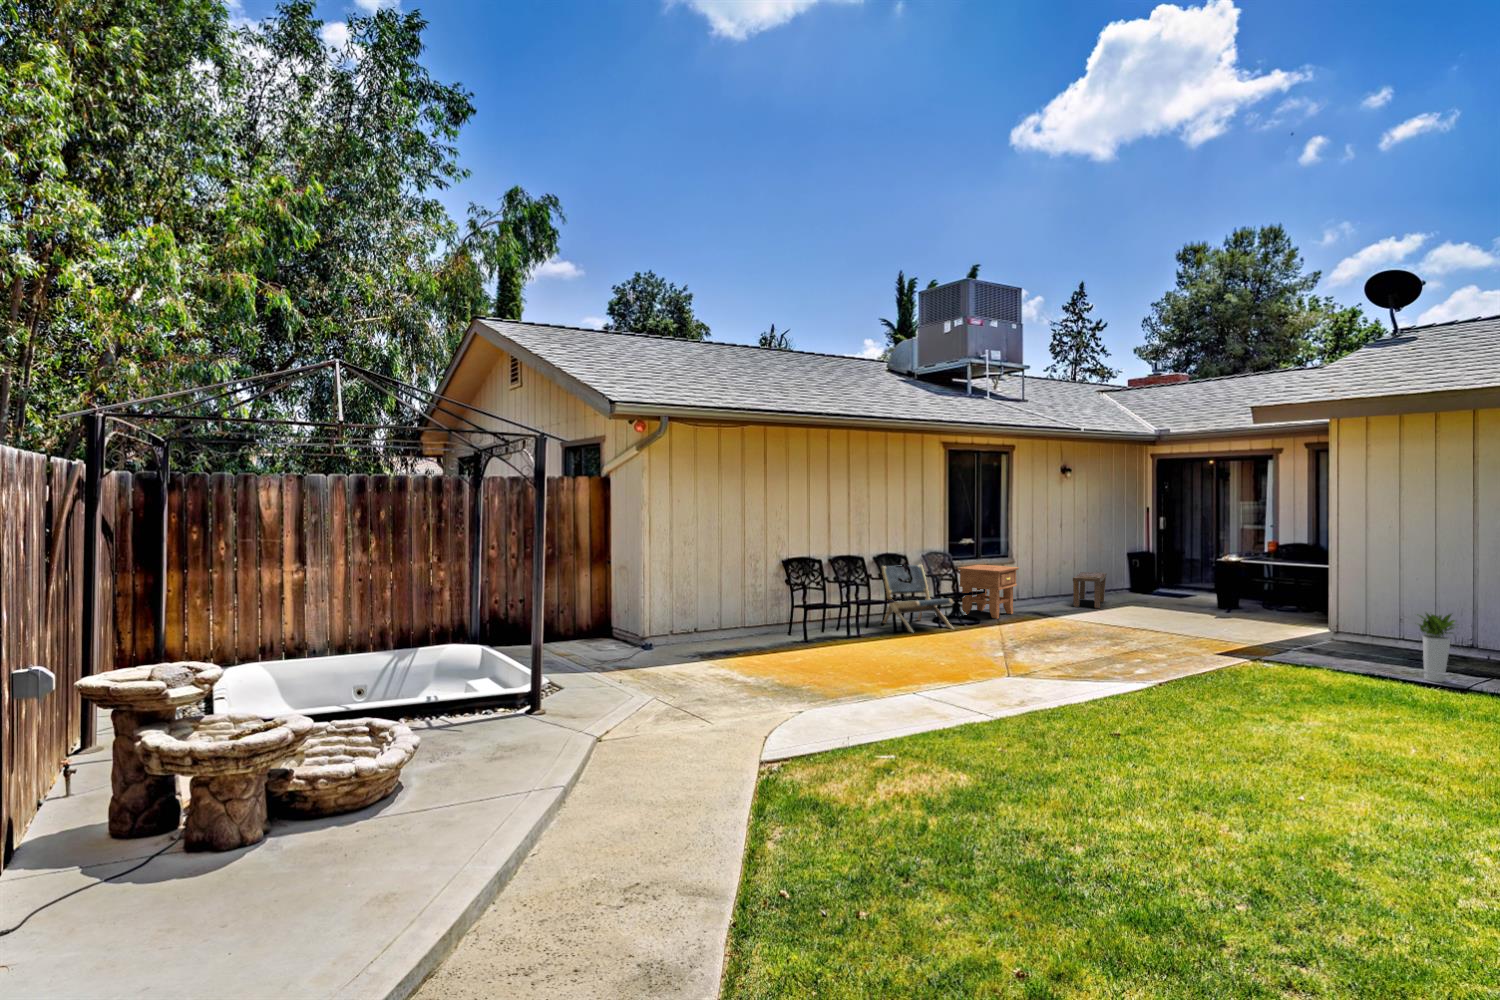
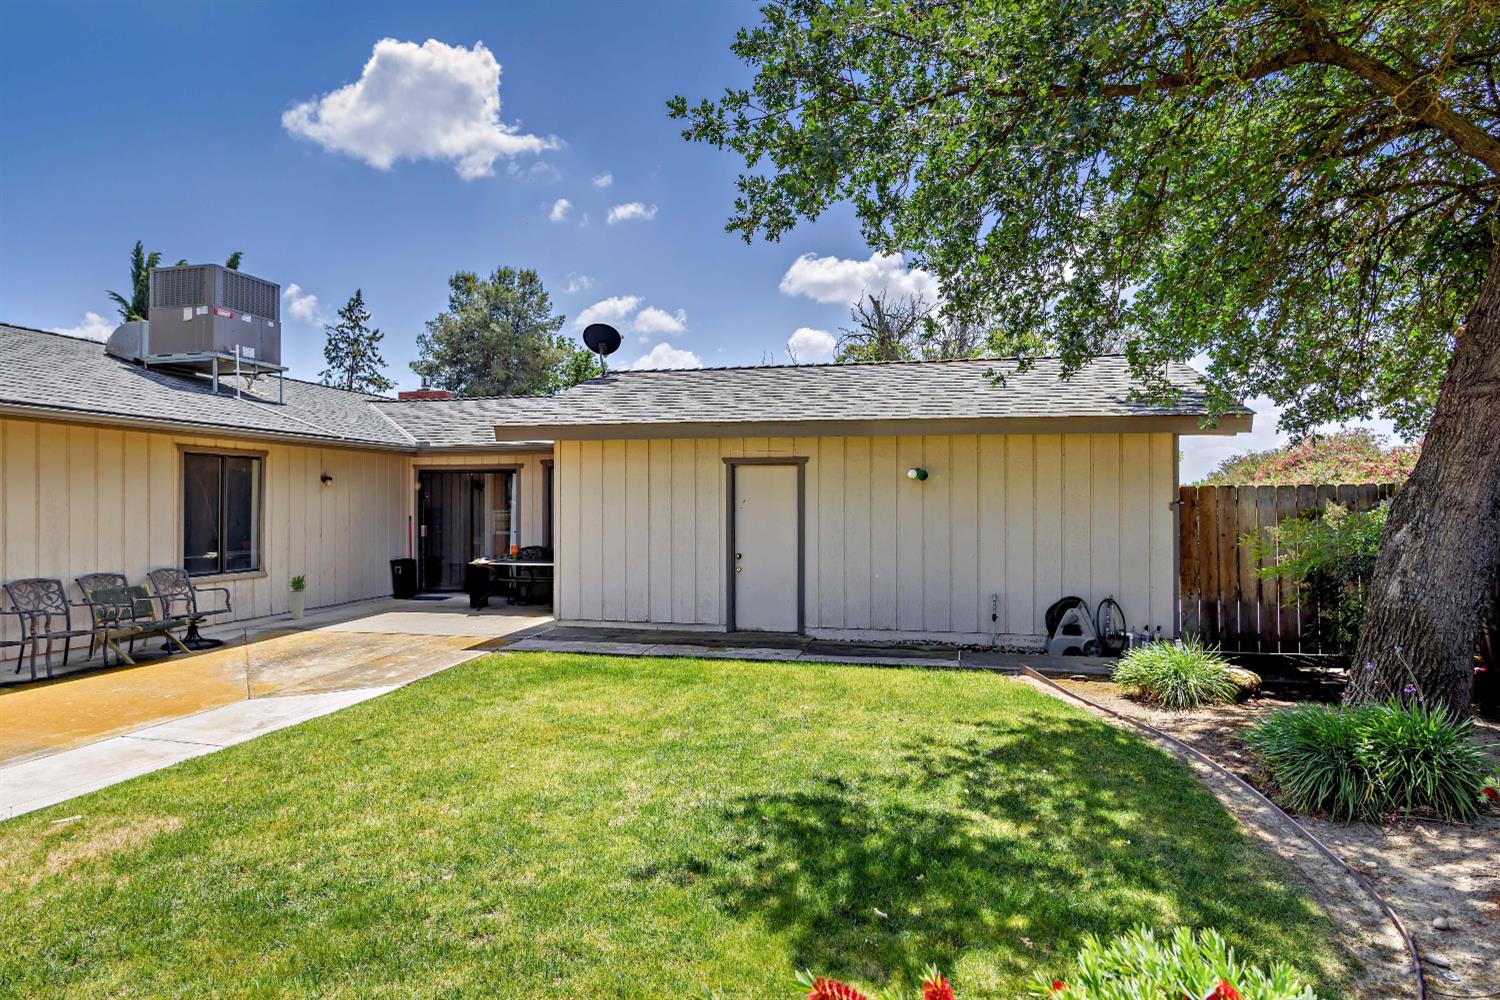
side table: present [958,565,1019,619] -> none [197,579,275,637]
bench: present [1073,572,1107,608] -> none [335,578,371,614]
planter: present [1417,613,1455,682] -> present [289,574,306,619]

